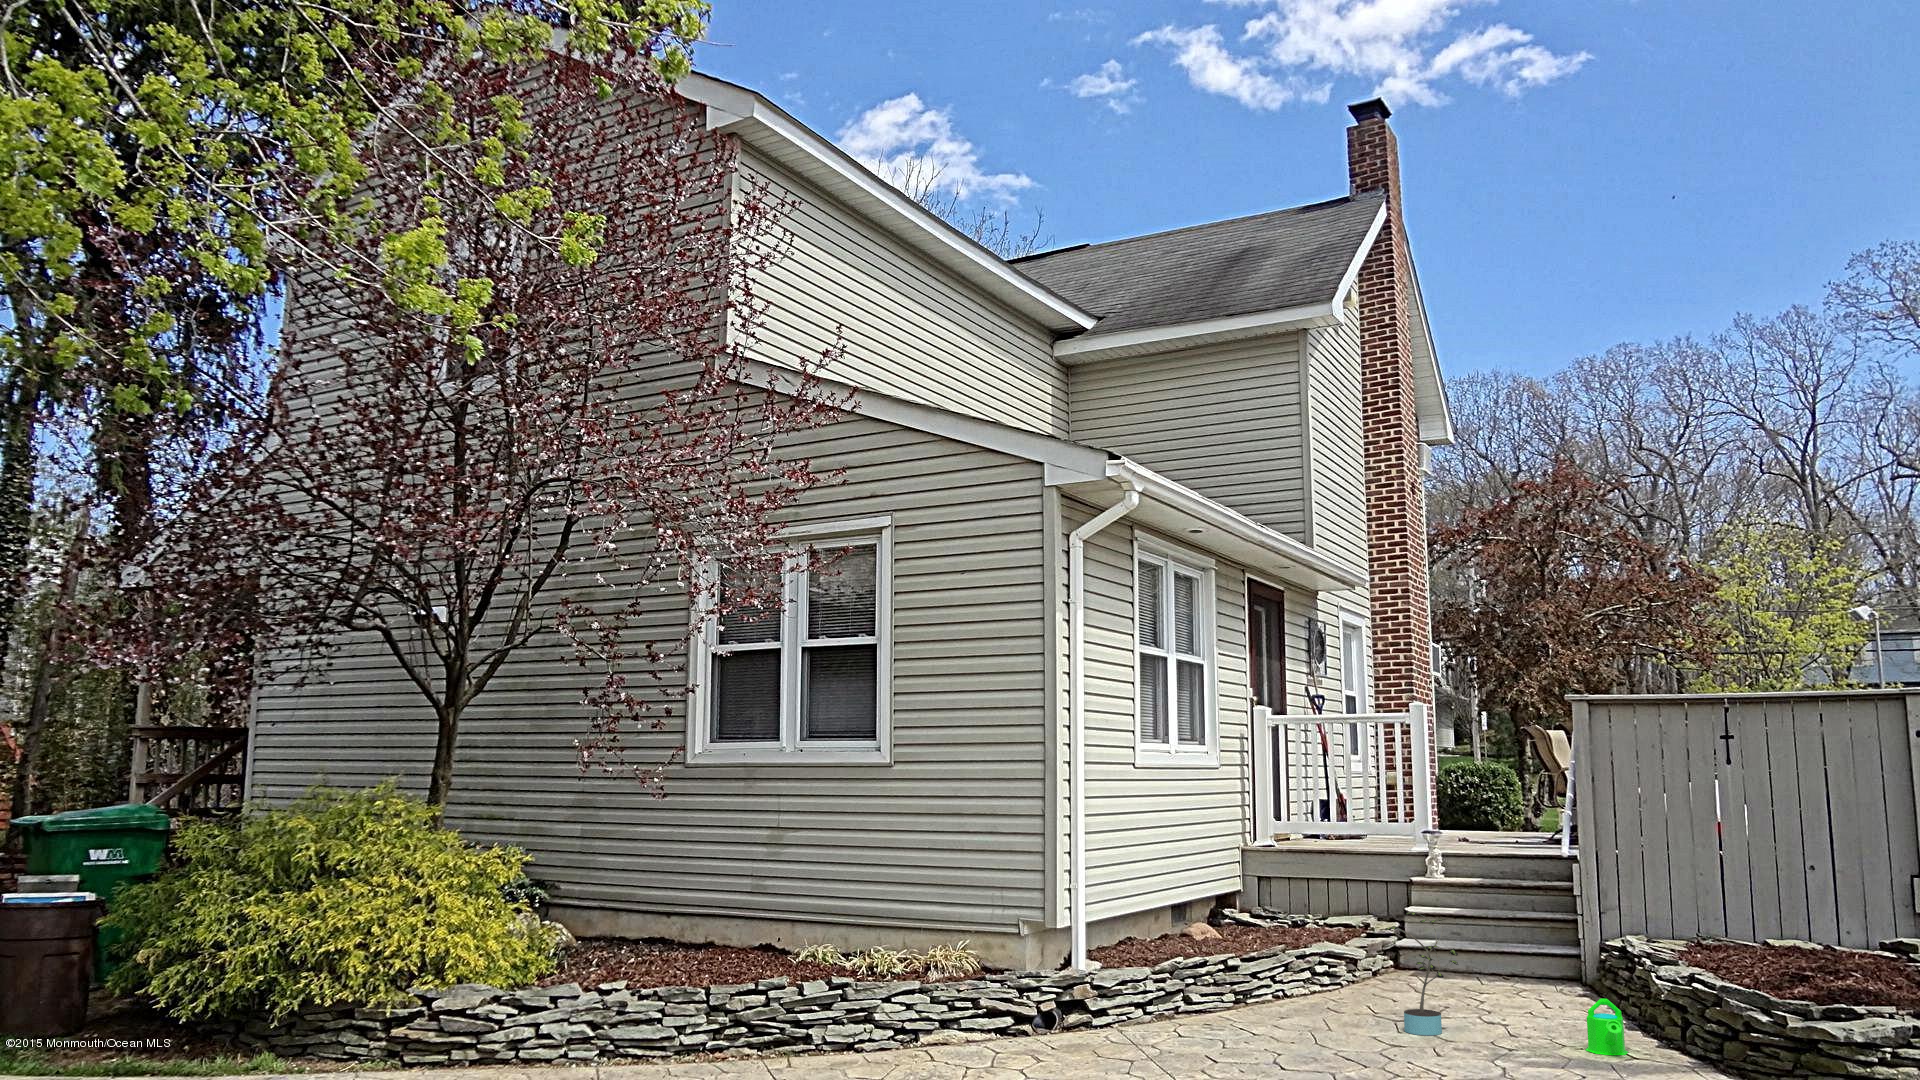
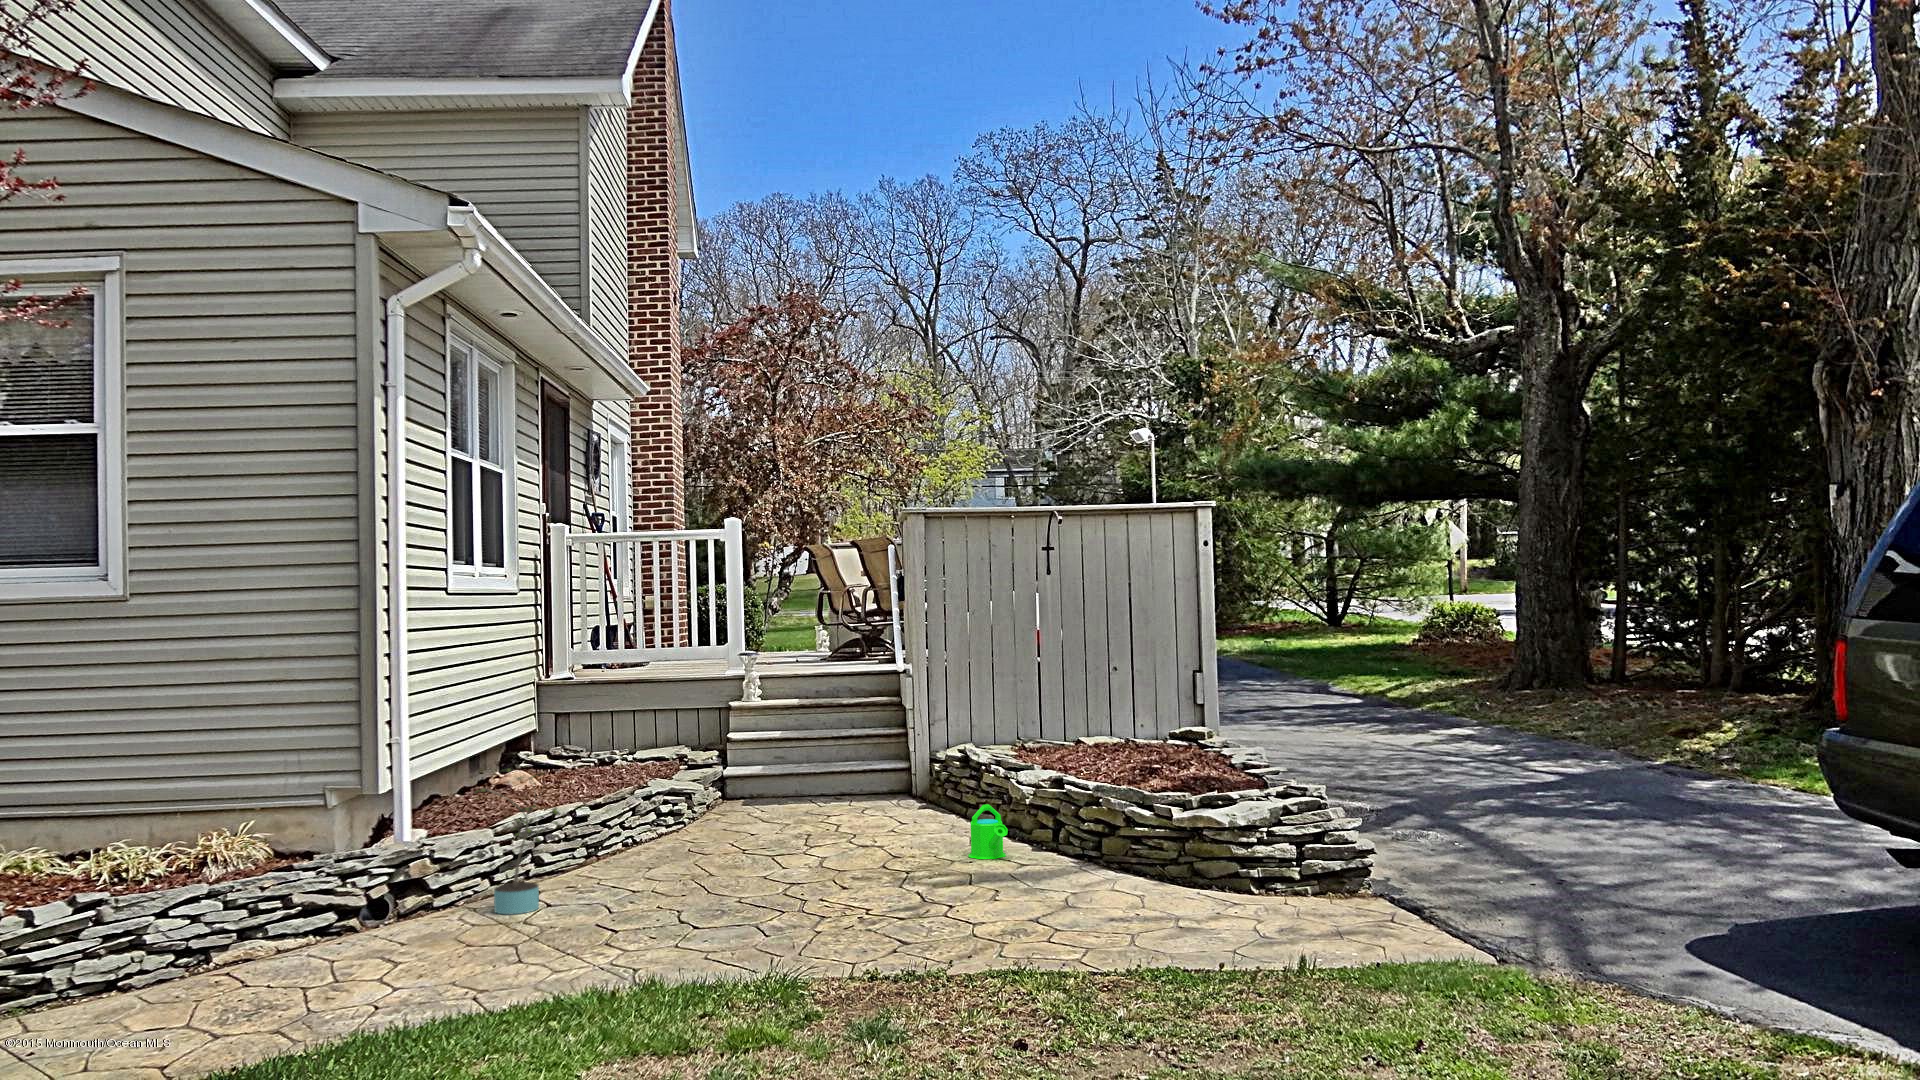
potted plant: present [1385,912,1458,1035] -> present [474,768,560,914]

